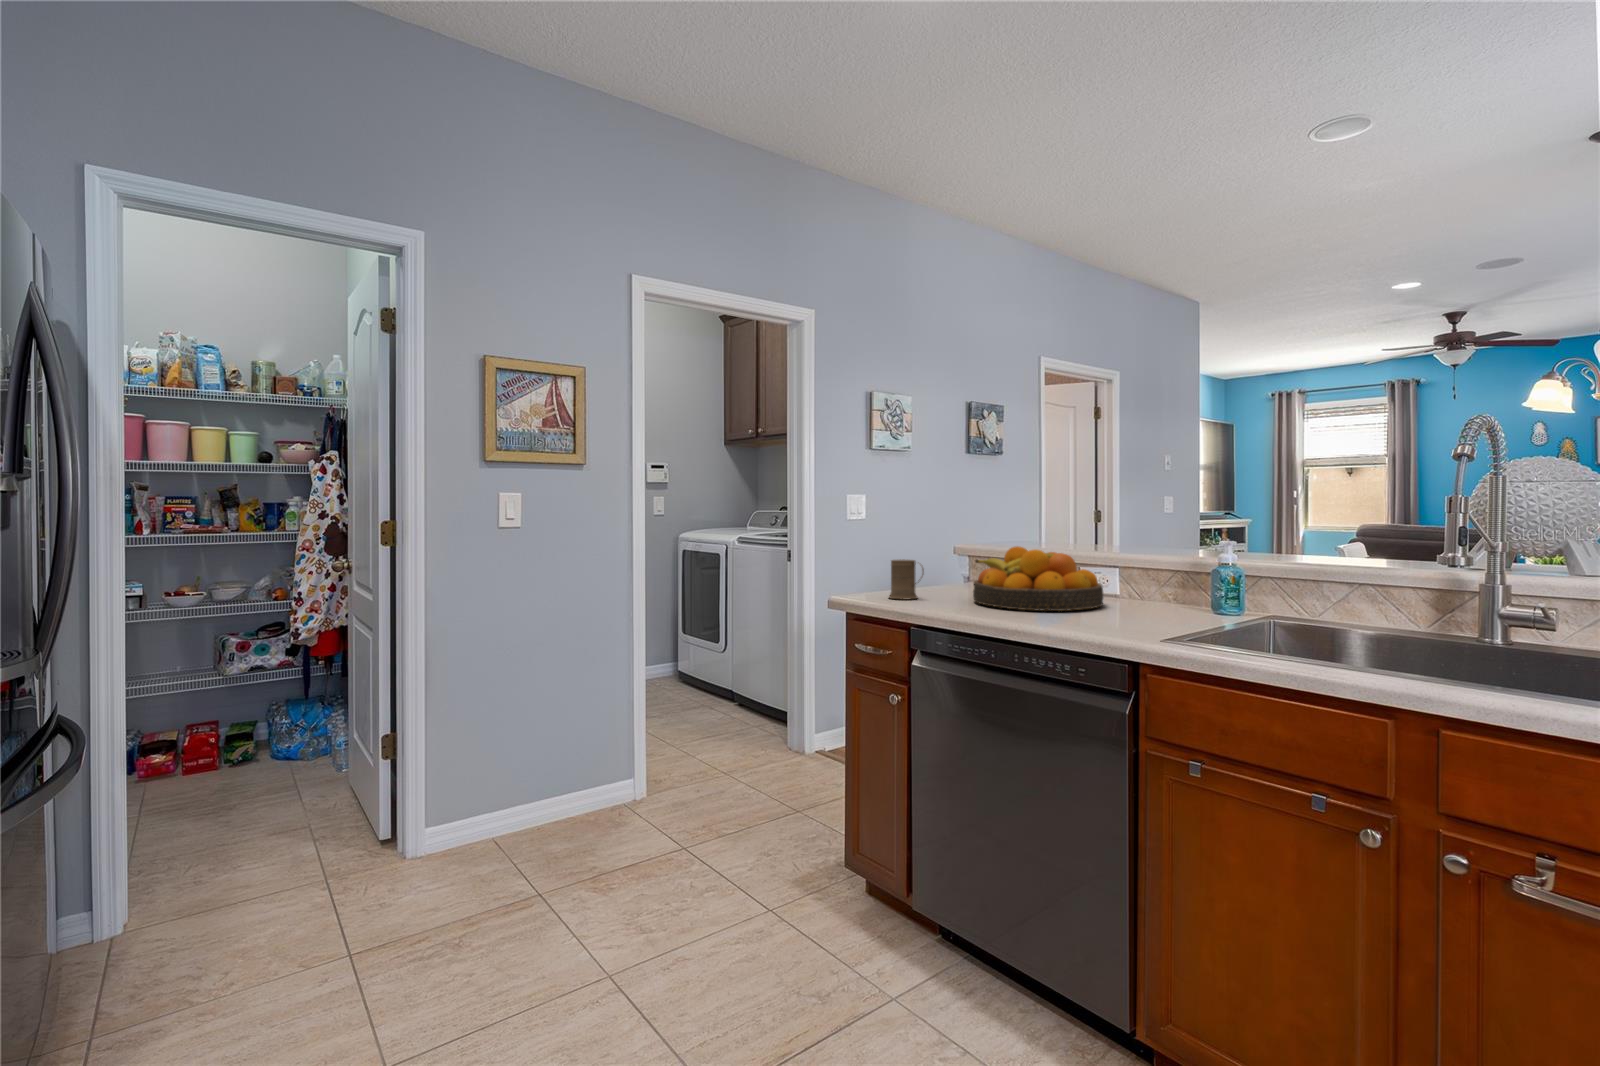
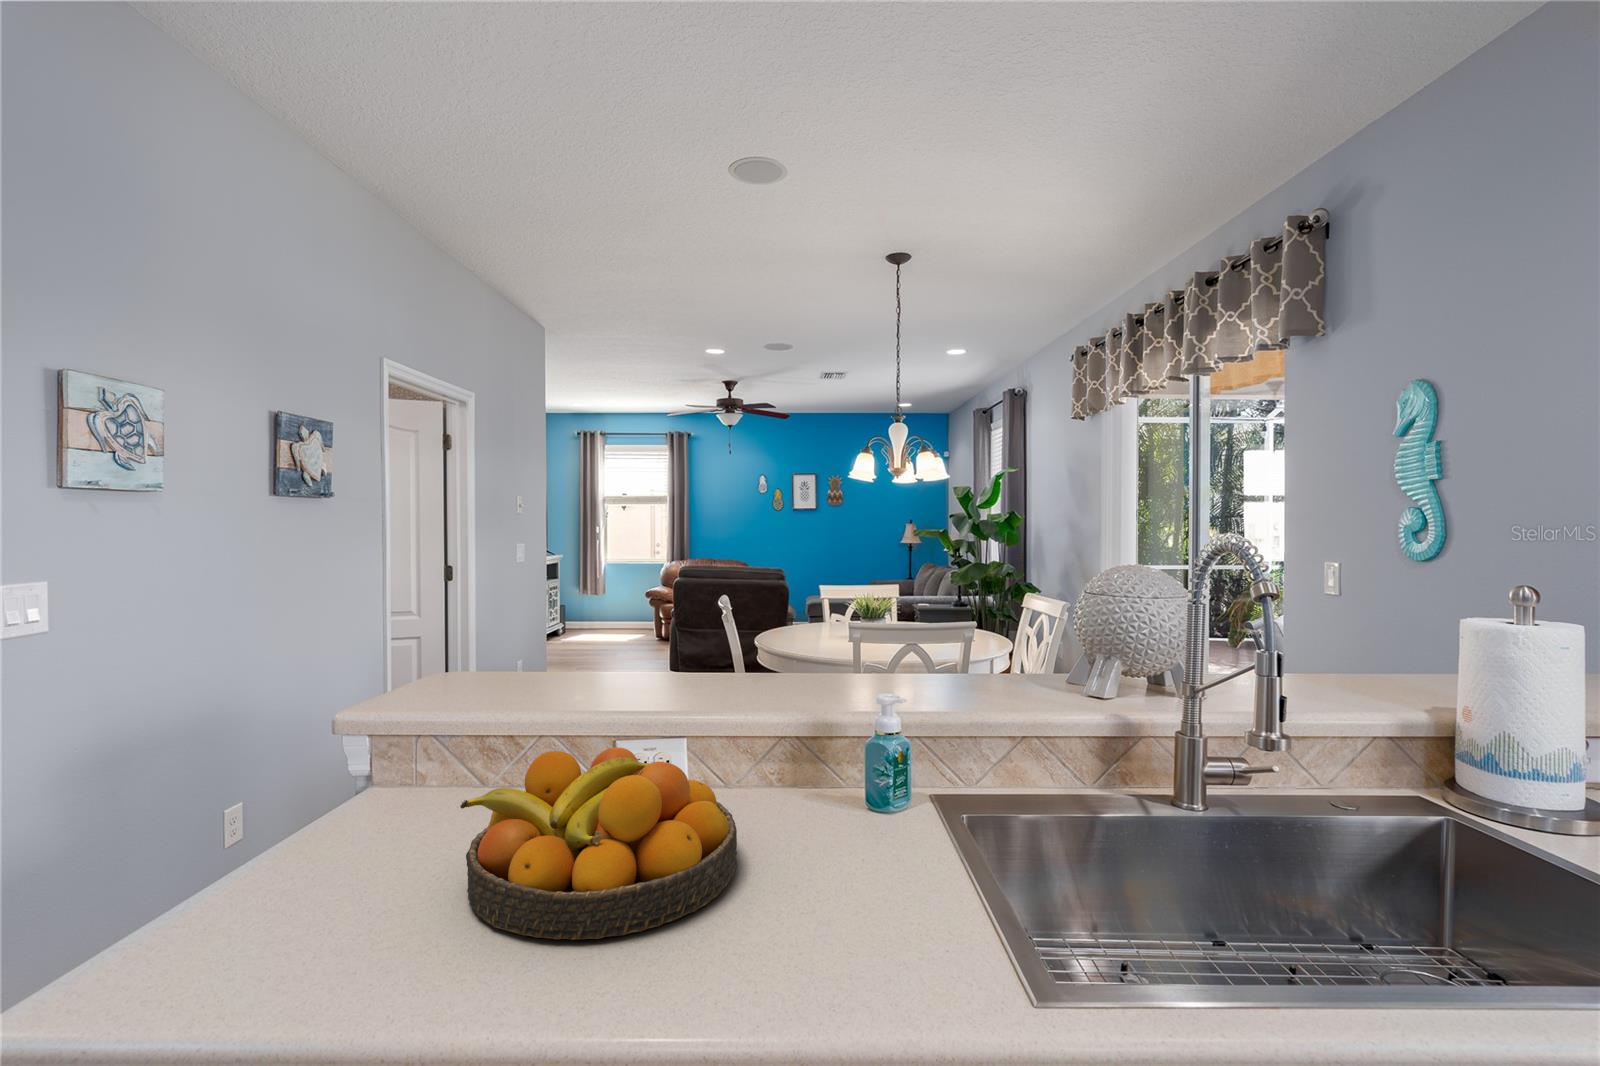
mug: present [889,559,924,600] -> none [206,839,332,982]

